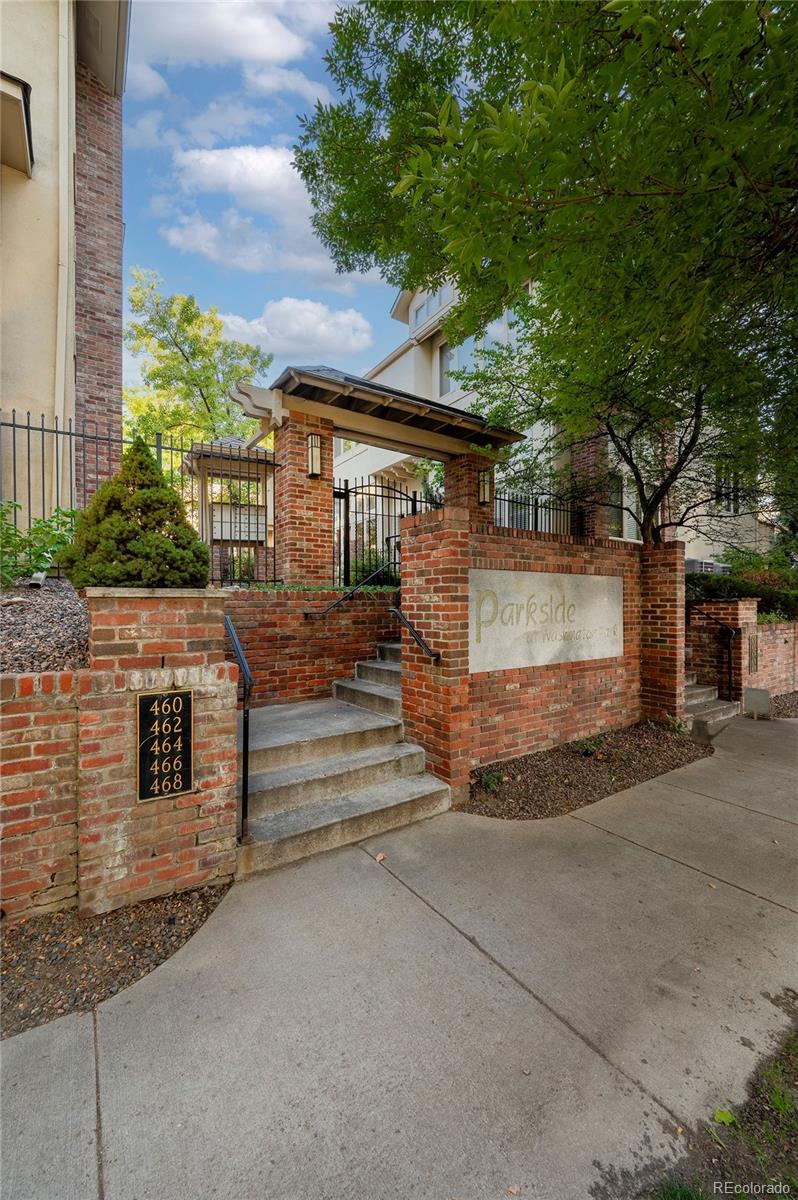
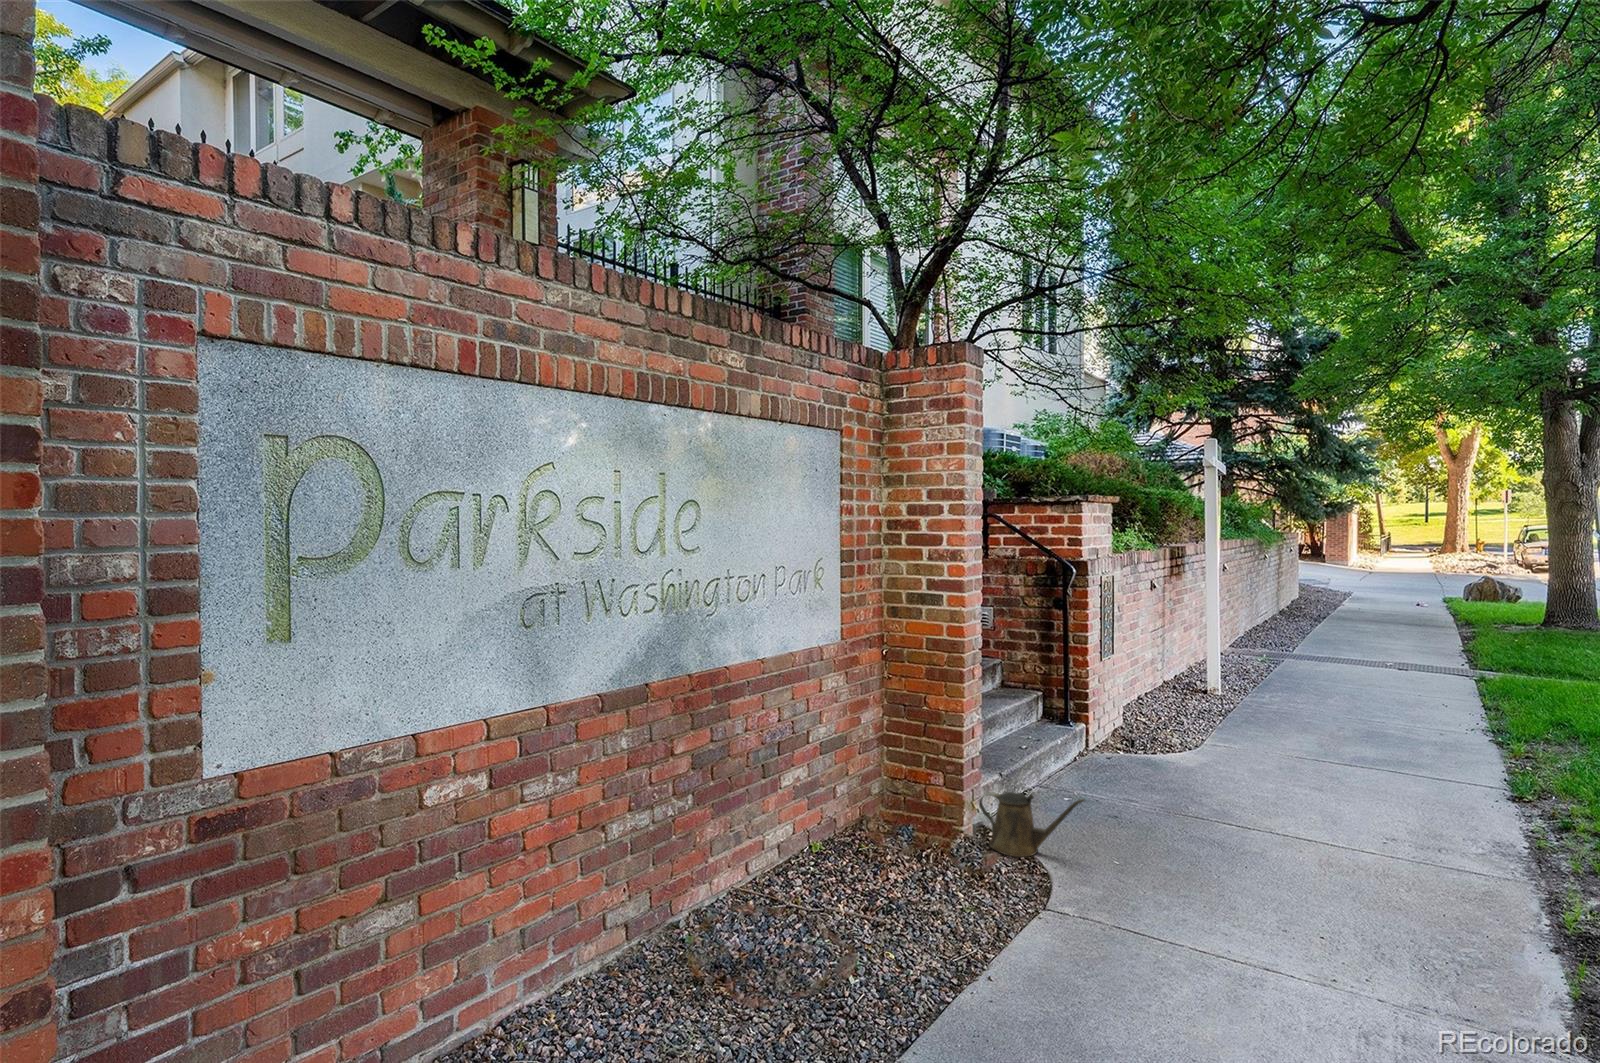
planter: present [740,688,774,720] -> none [1085,691,1147,764]

